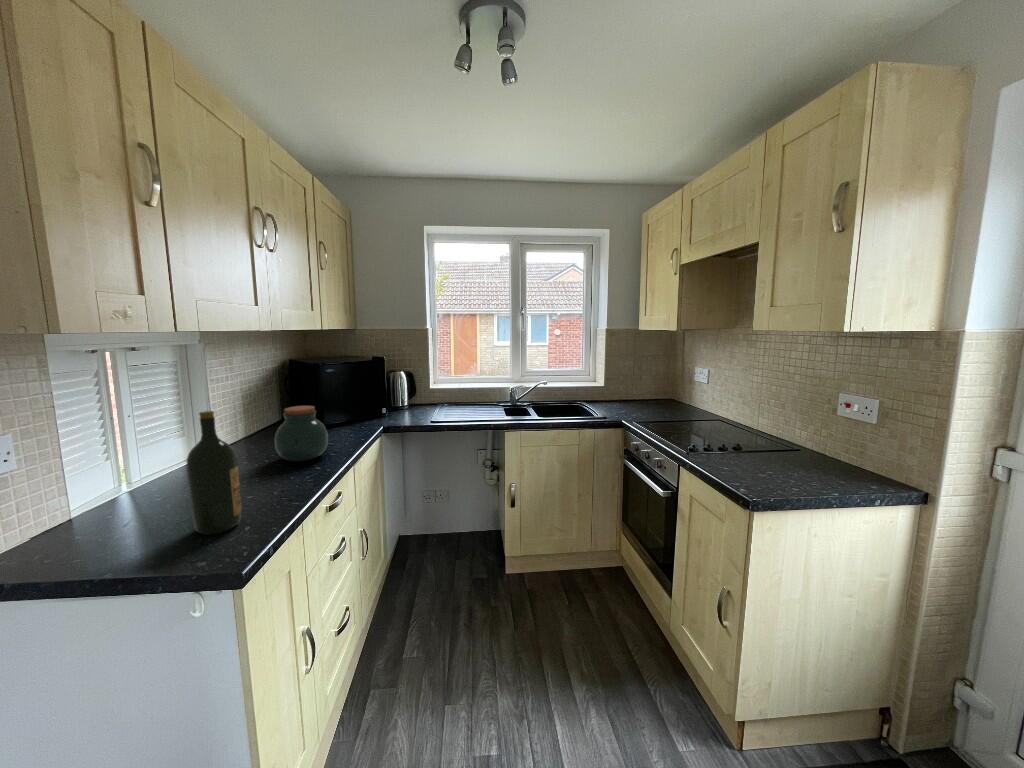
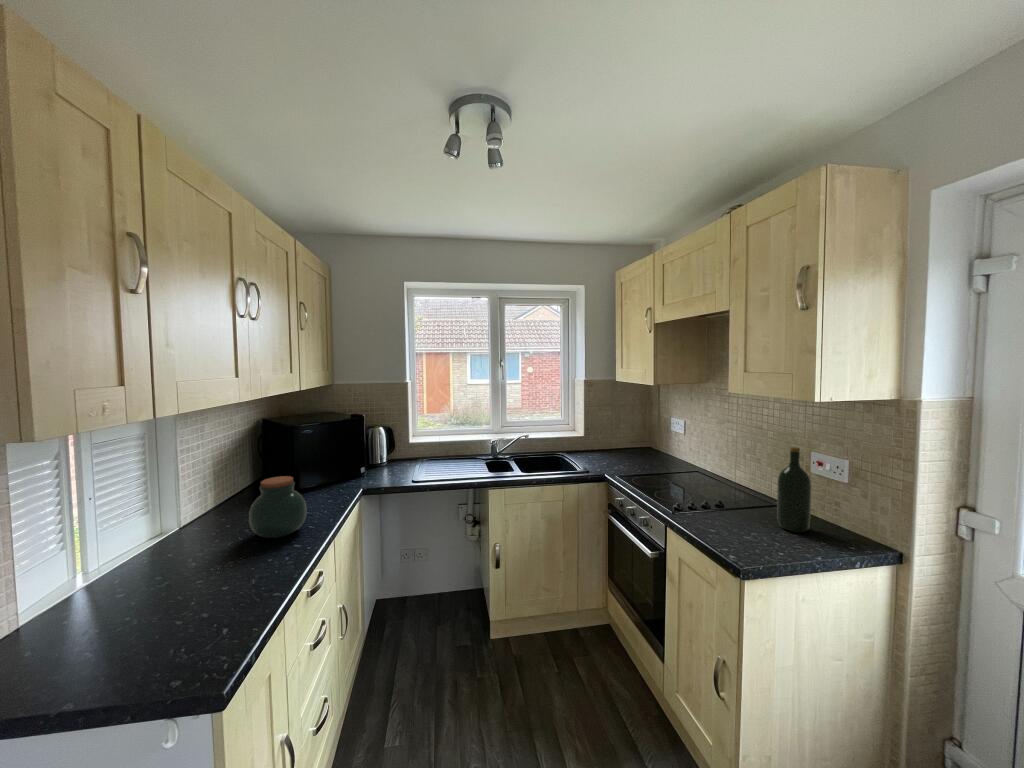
wine bottle: present [186,411,241,534] -> present [777,447,811,532]

